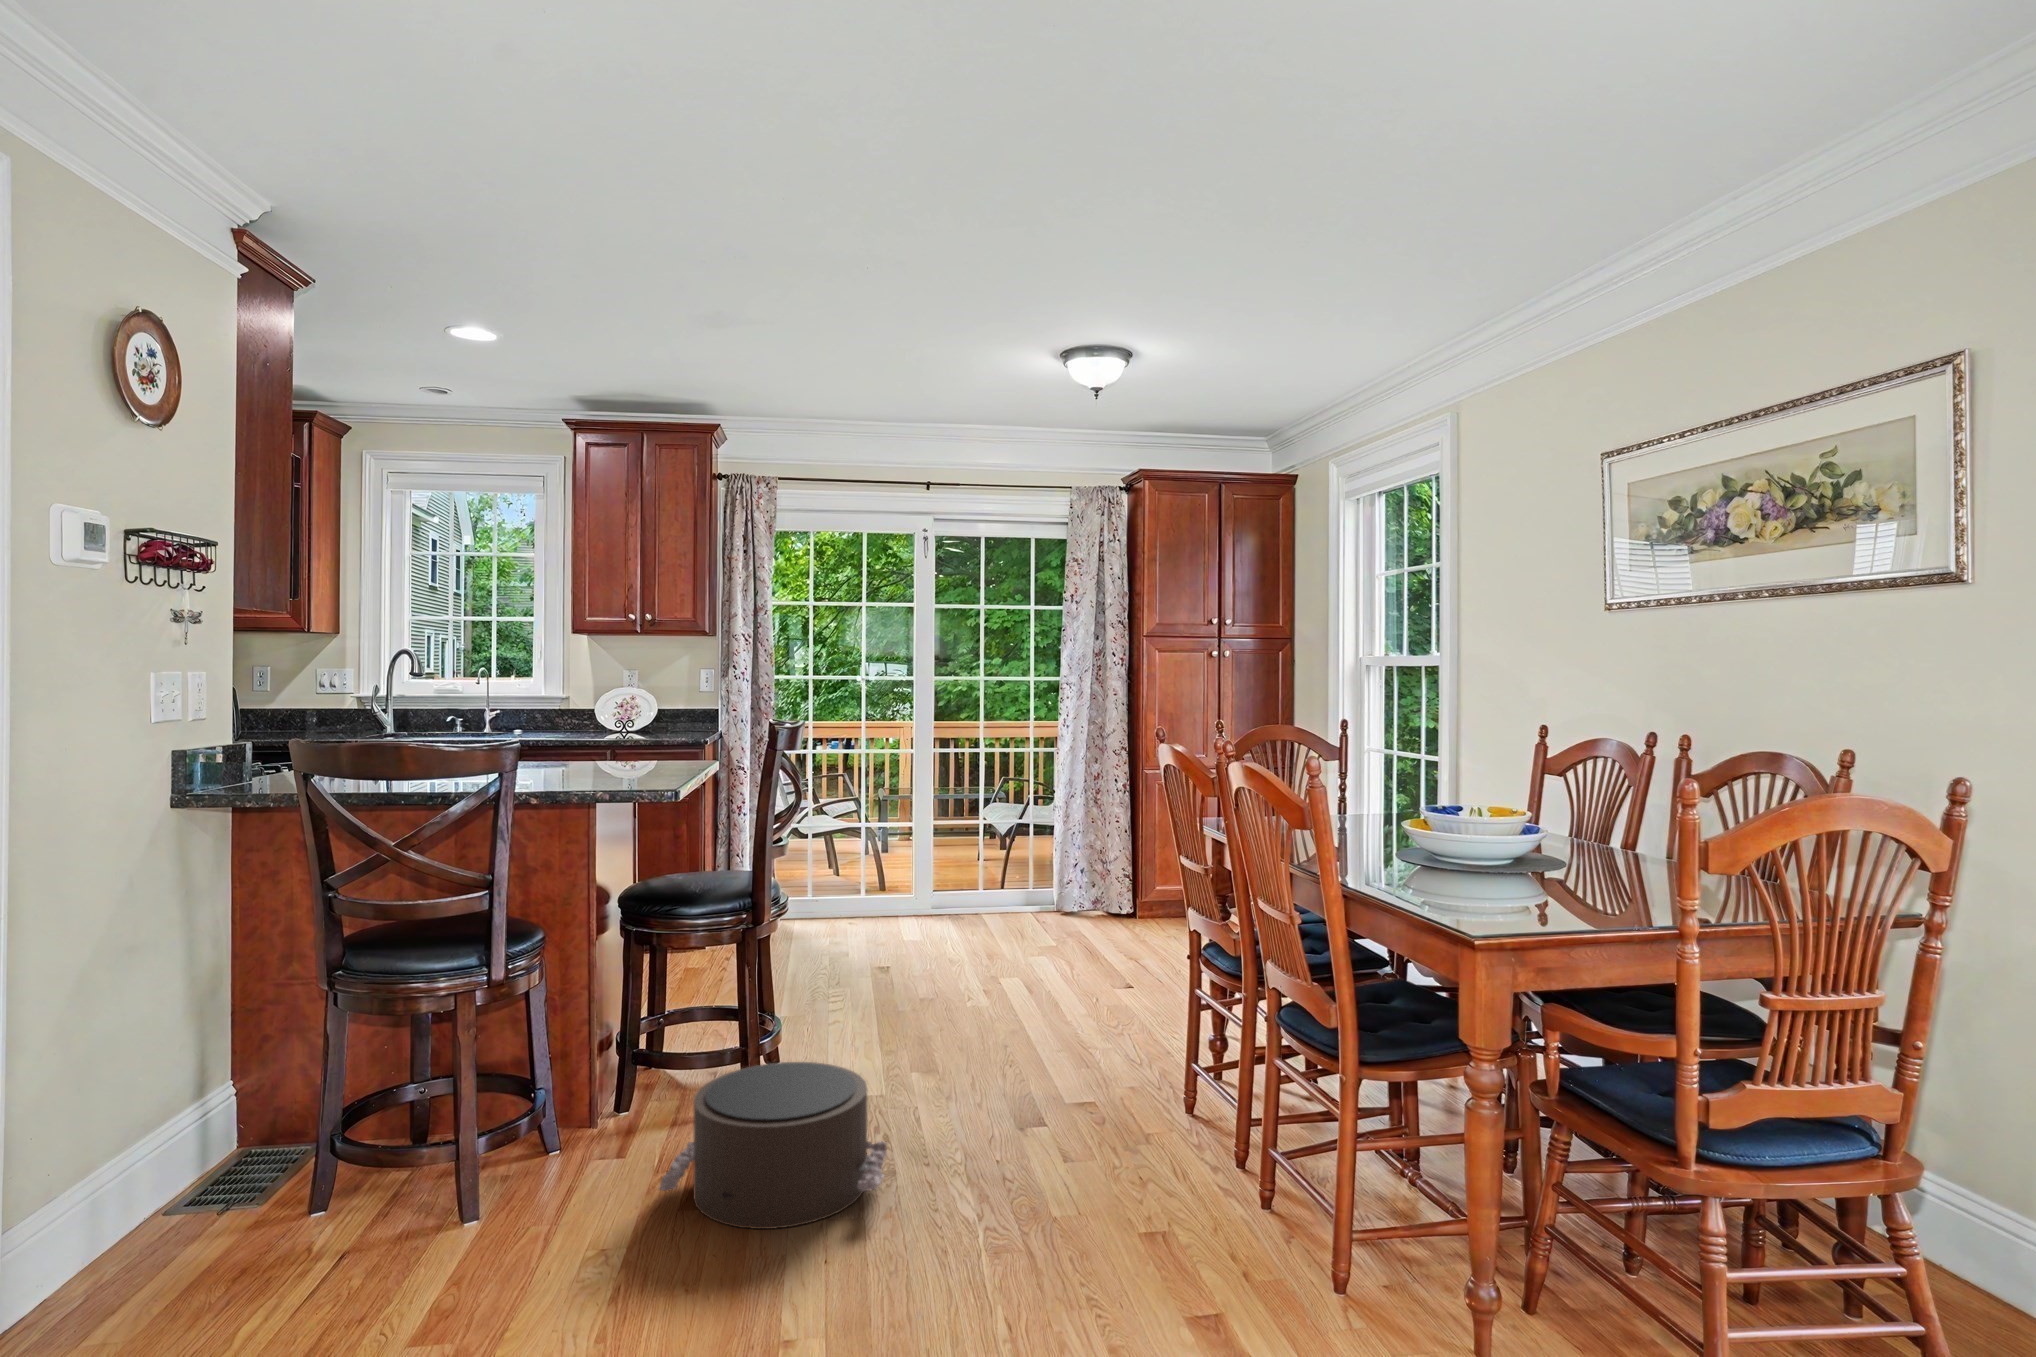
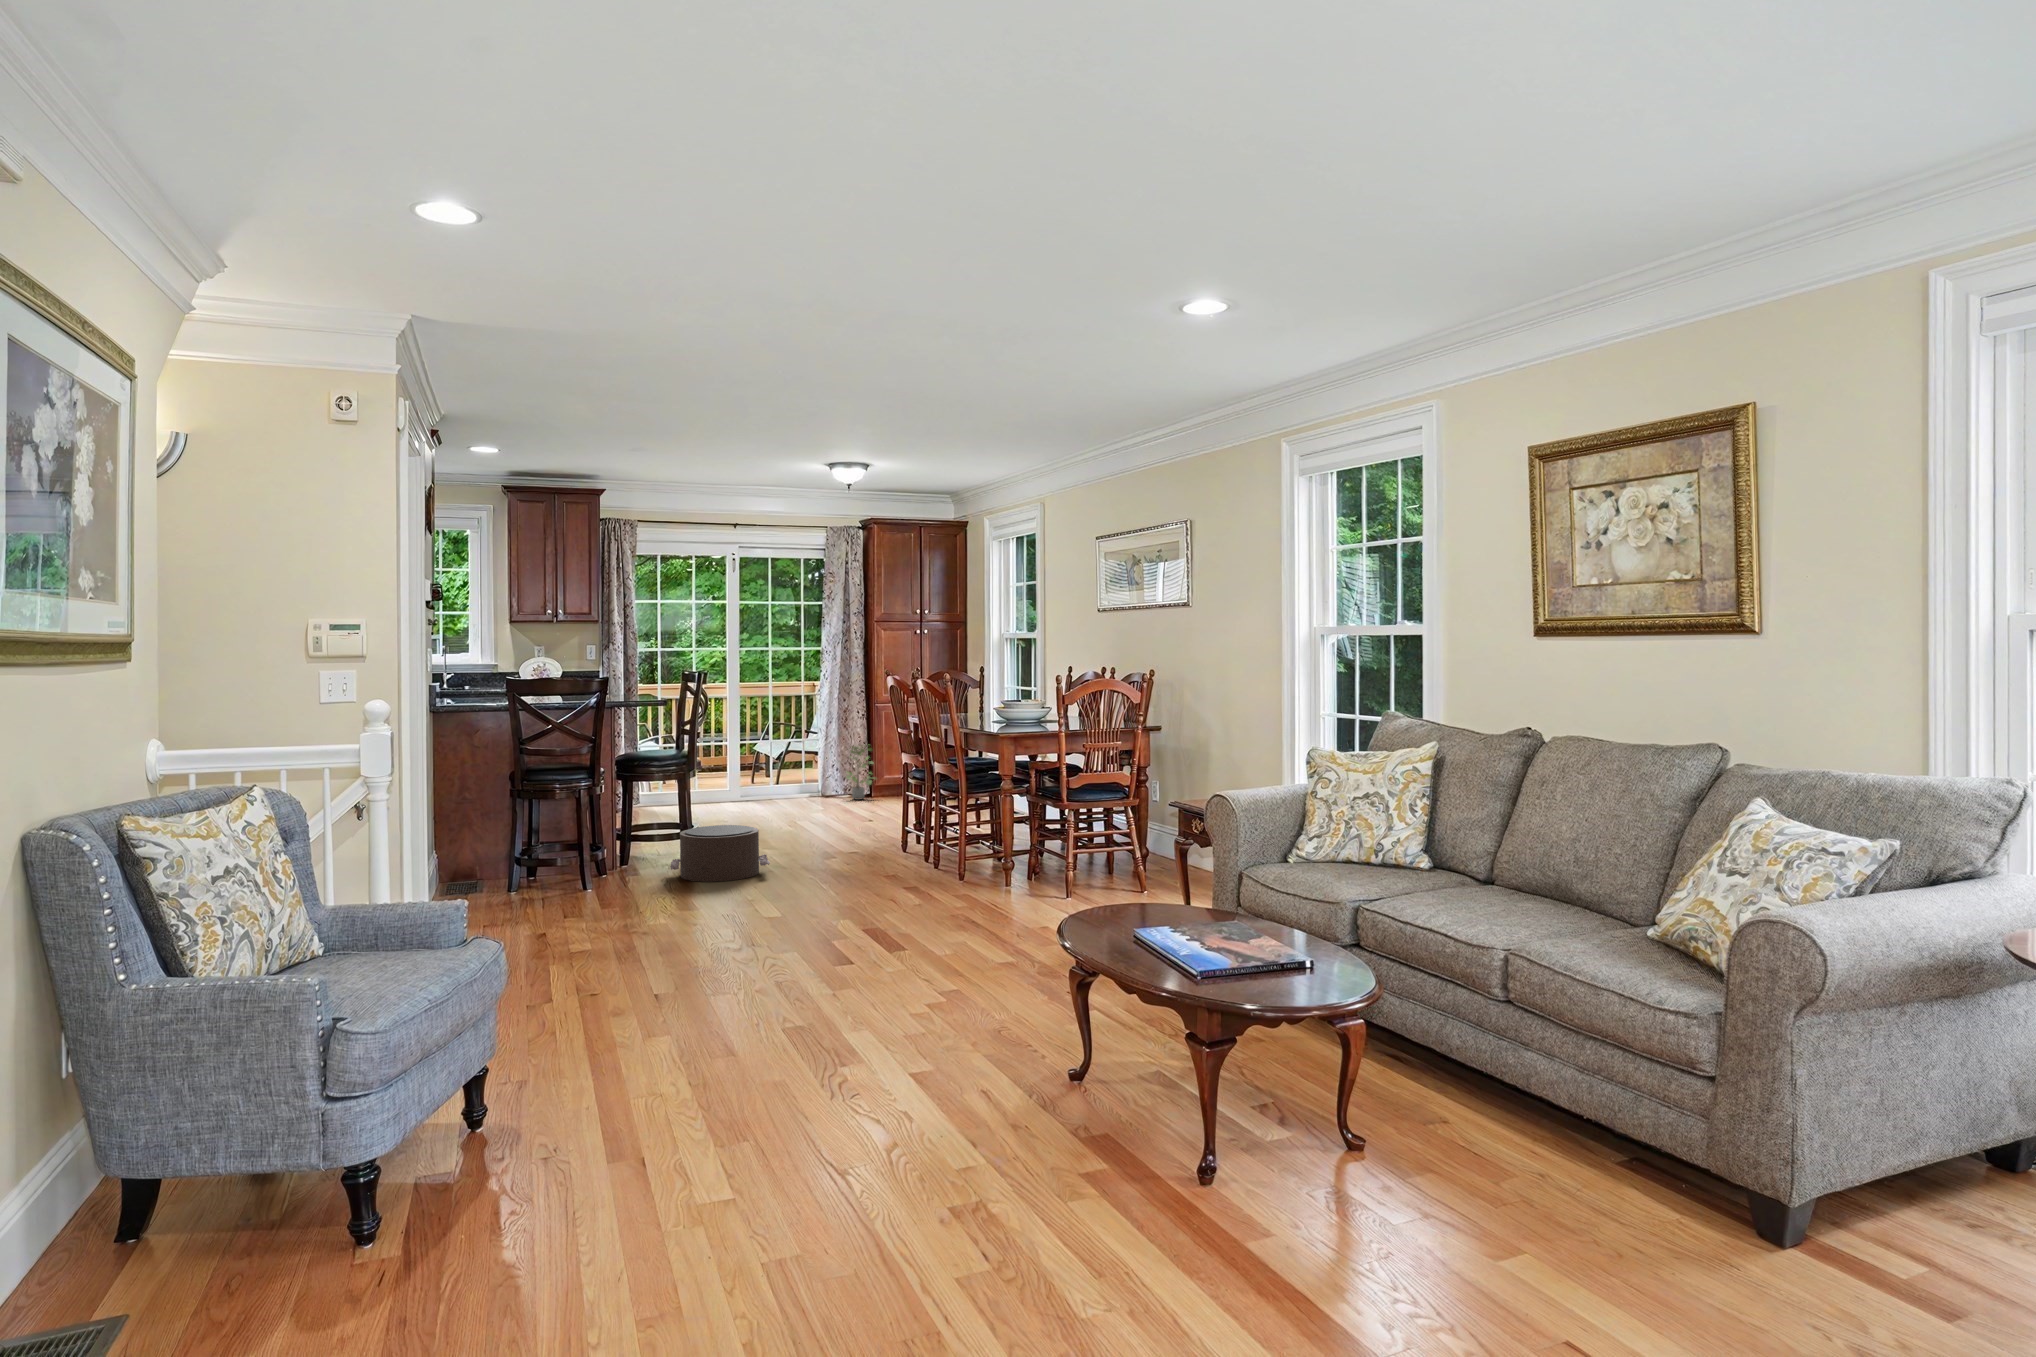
potted plant: none [1095,829,1148,920] -> present [847,746,874,800]

